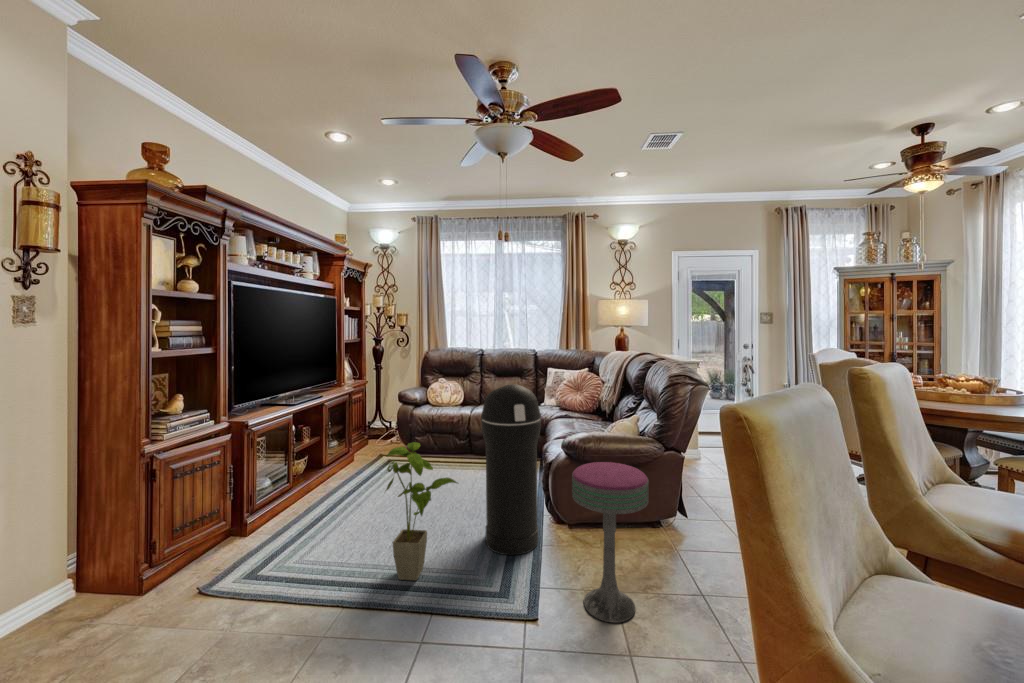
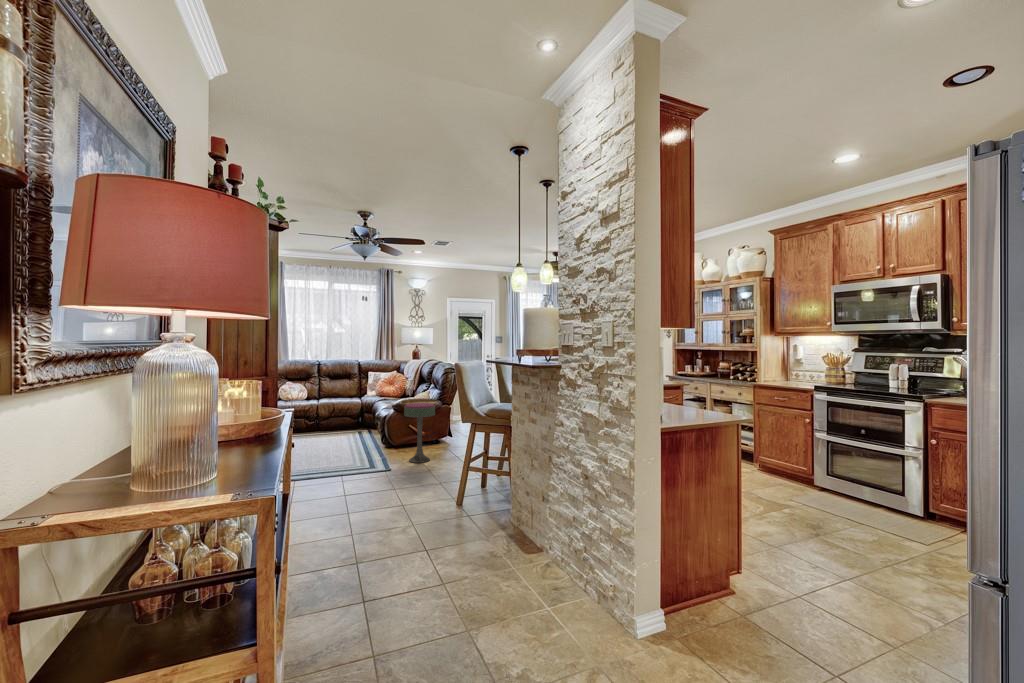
trash can: present [481,384,541,555] -> none [352,373,384,457]
house plant: present [386,442,457,581] -> none [309,400,347,467]

